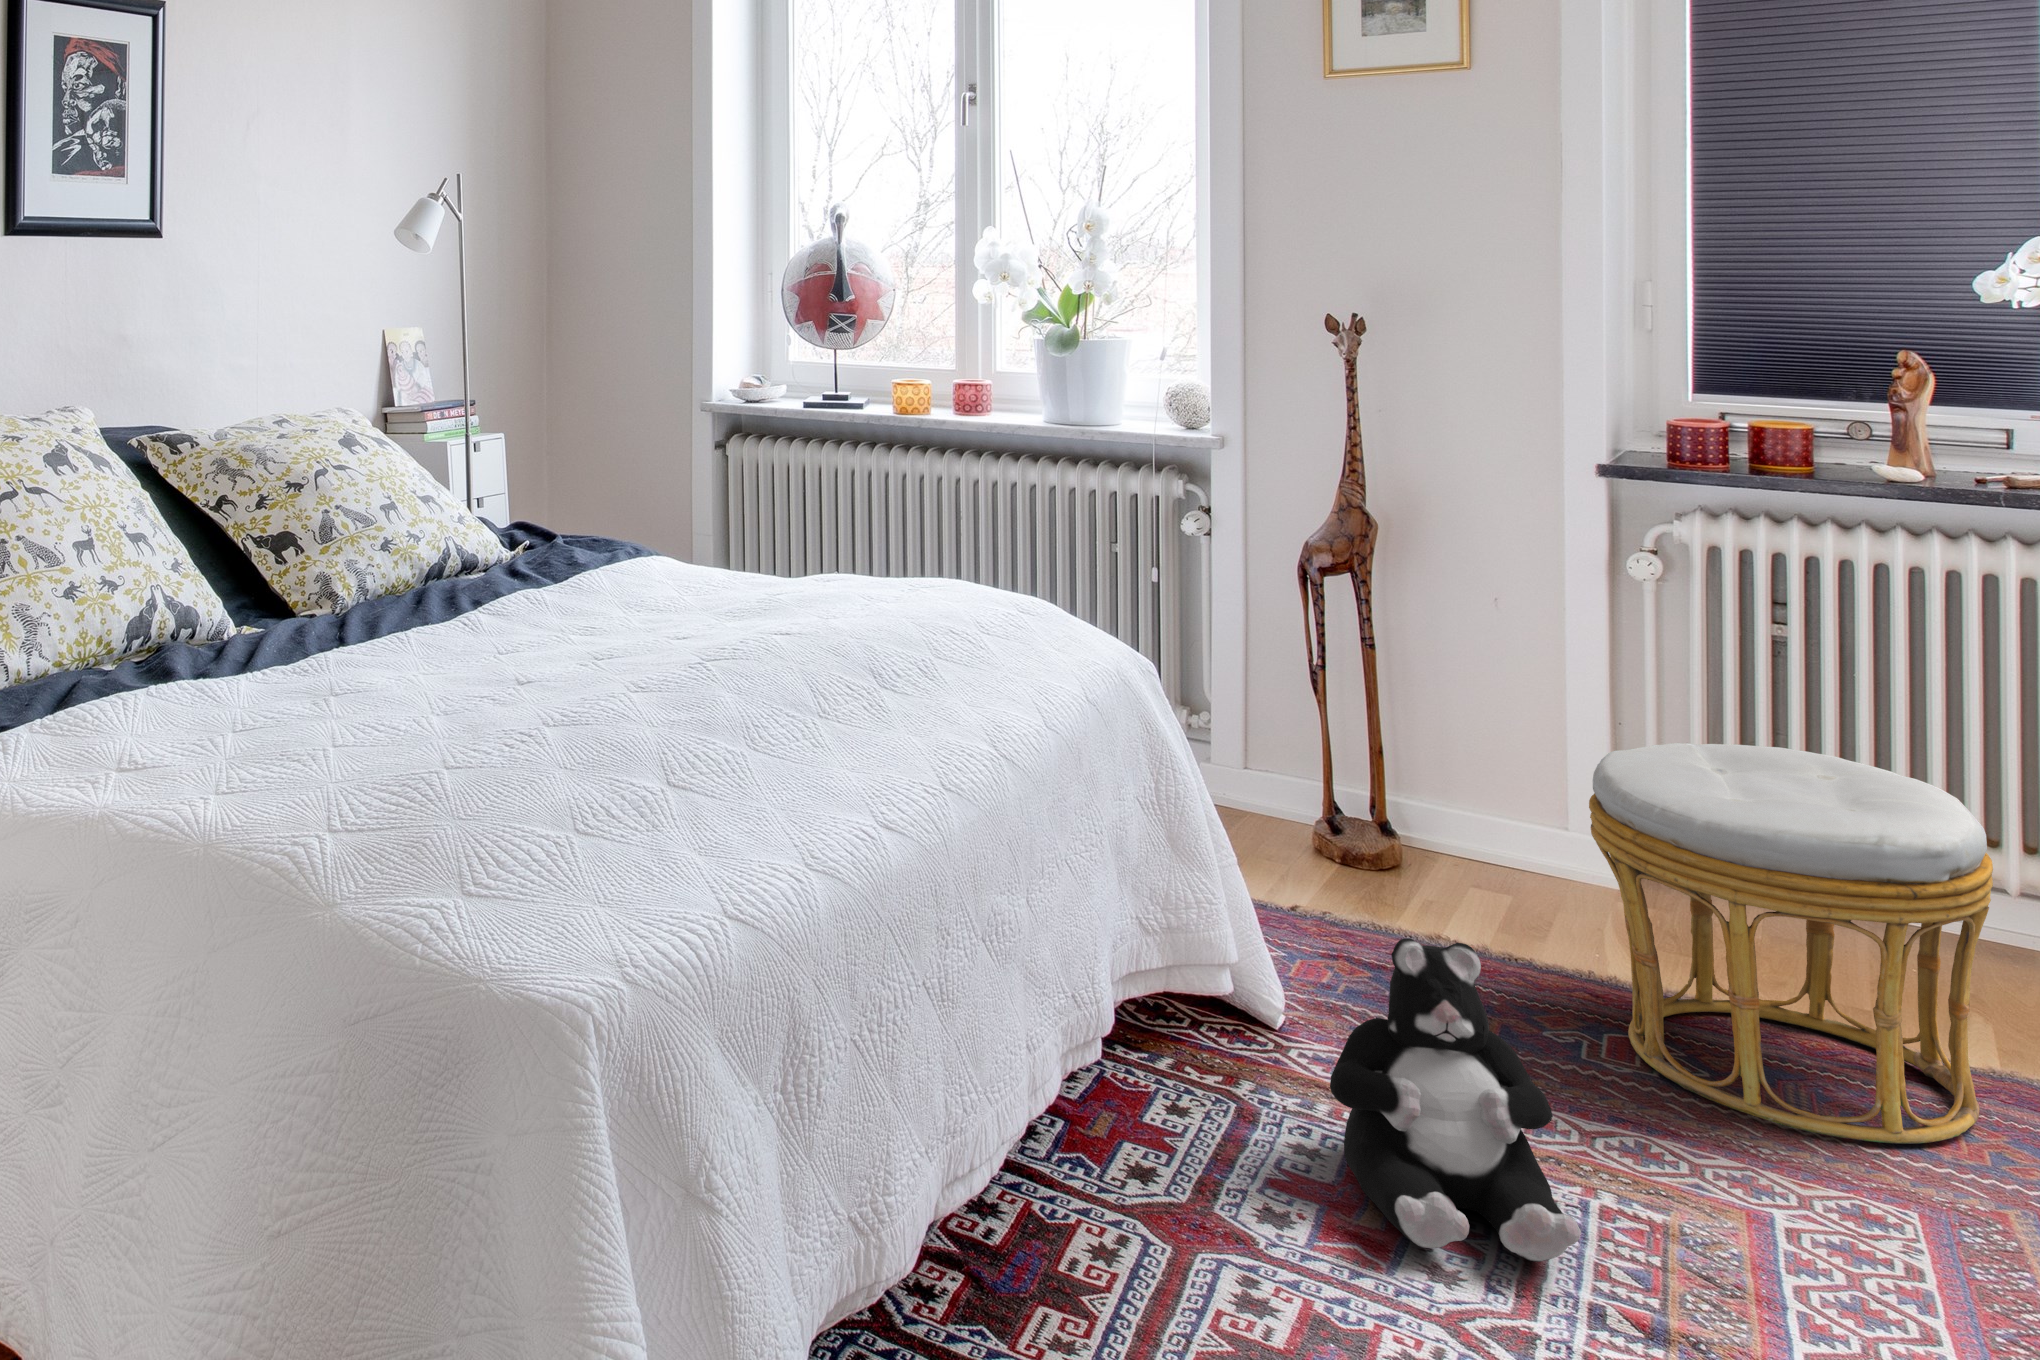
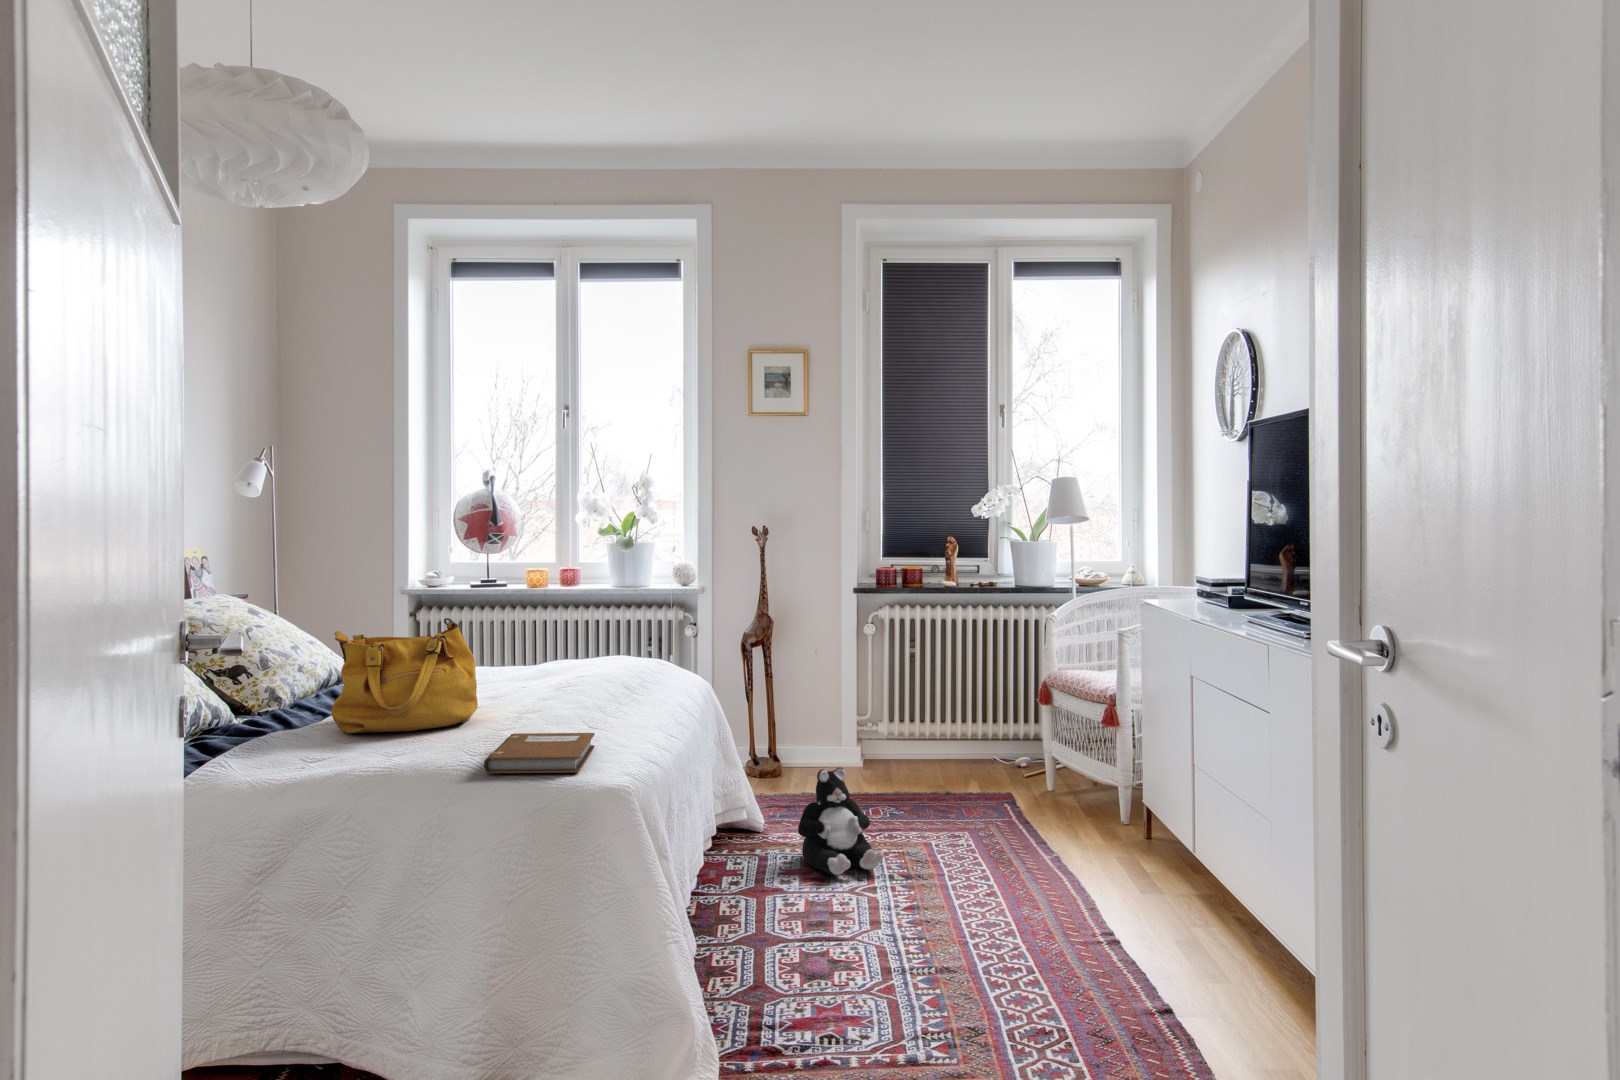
handbag: none [258,477,530,703] -> present [331,618,478,733]
ottoman: present [1589,743,1993,1144] -> none [864,690,984,821]
notebook: none [344,757,656,906] -> present [484,733,595,773]

